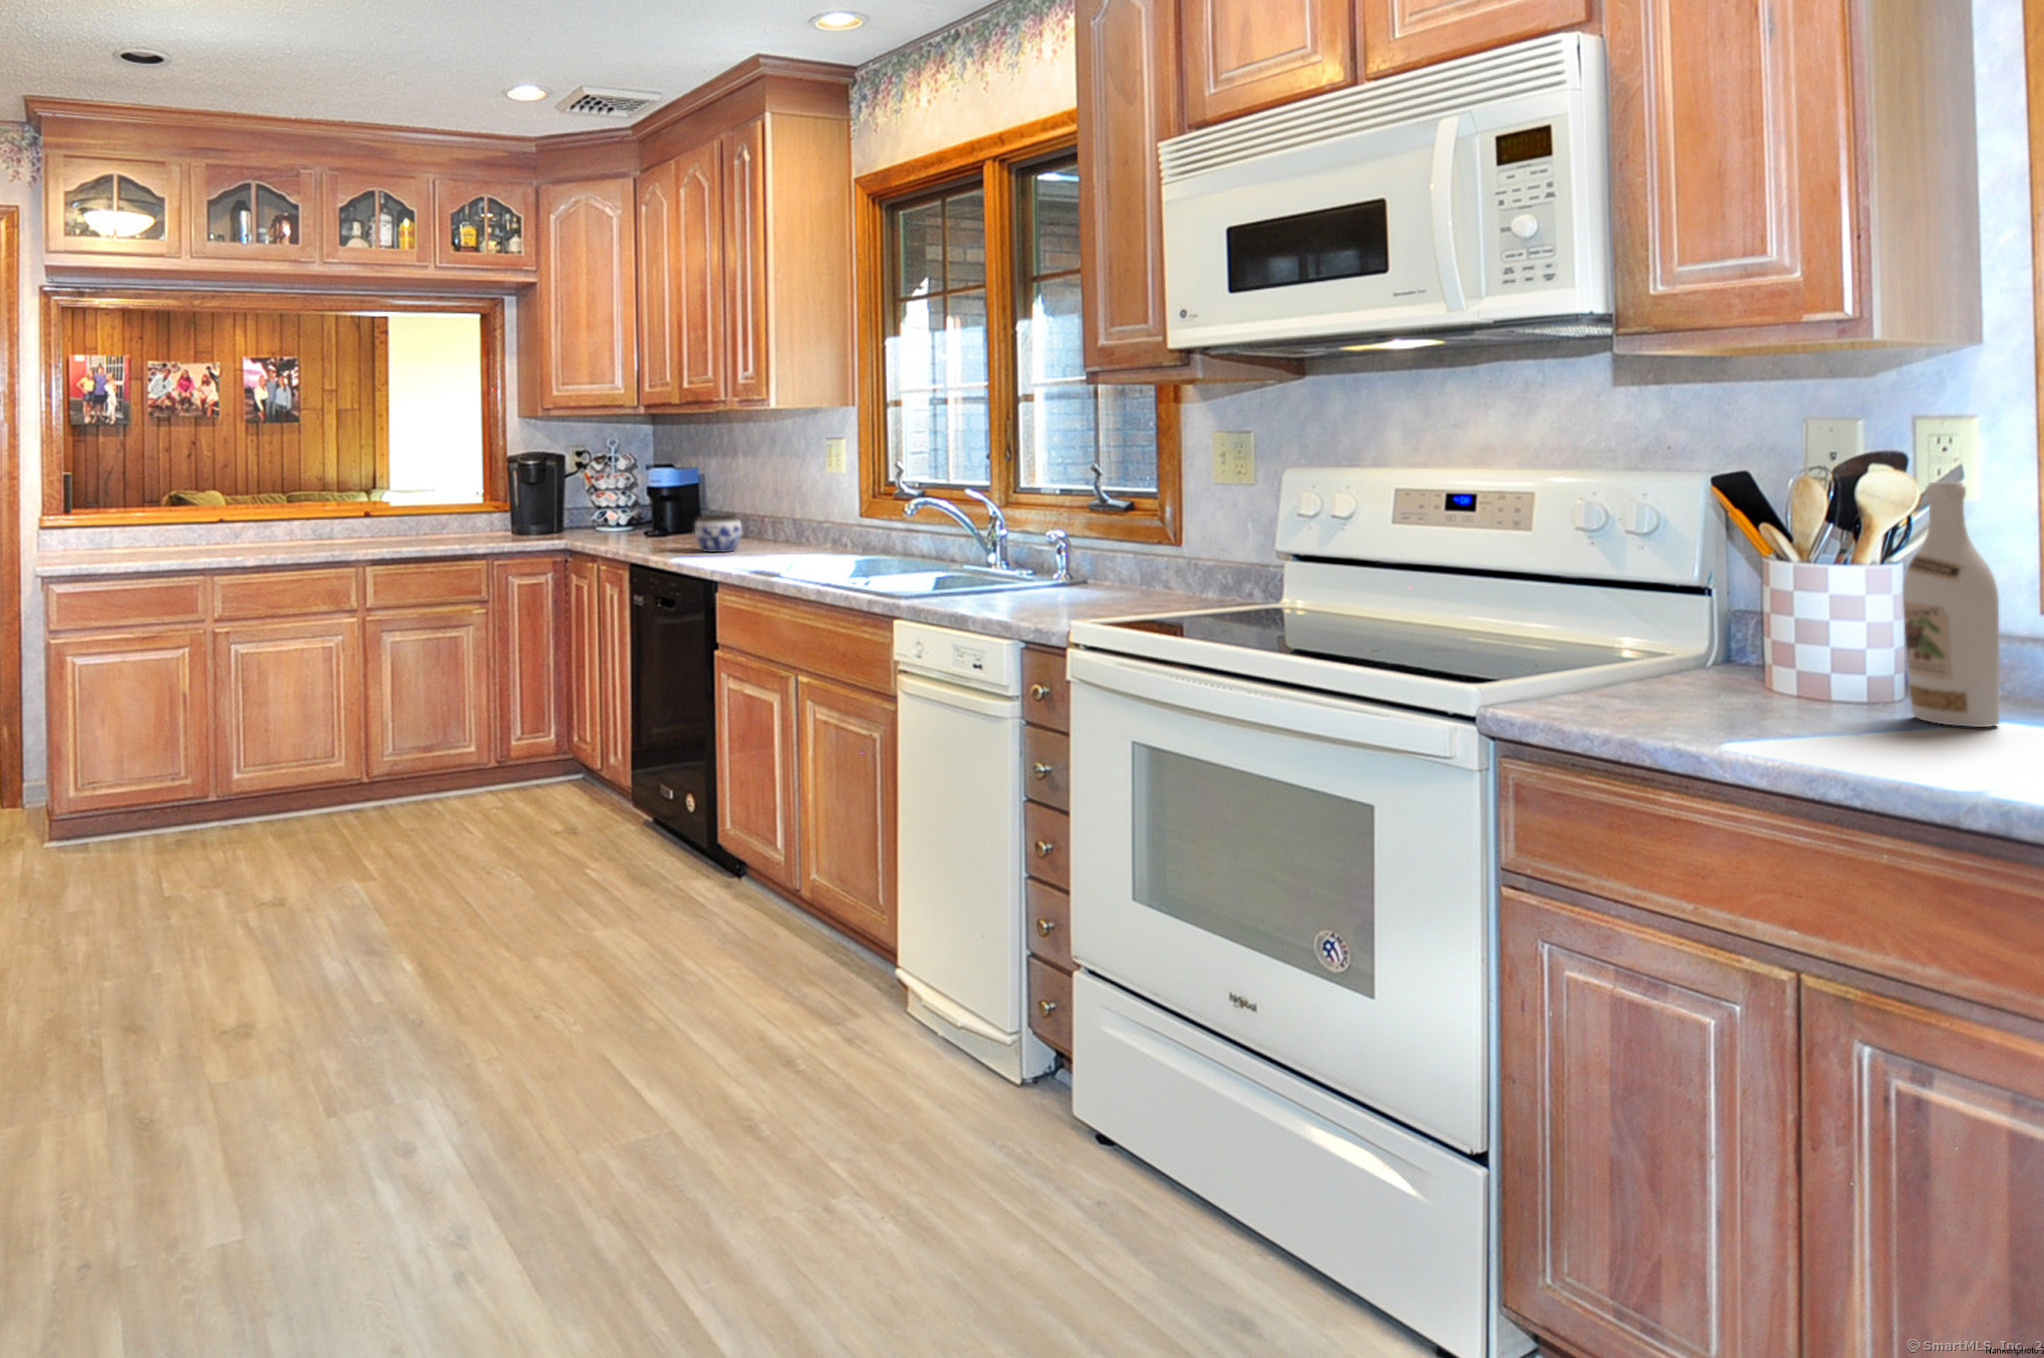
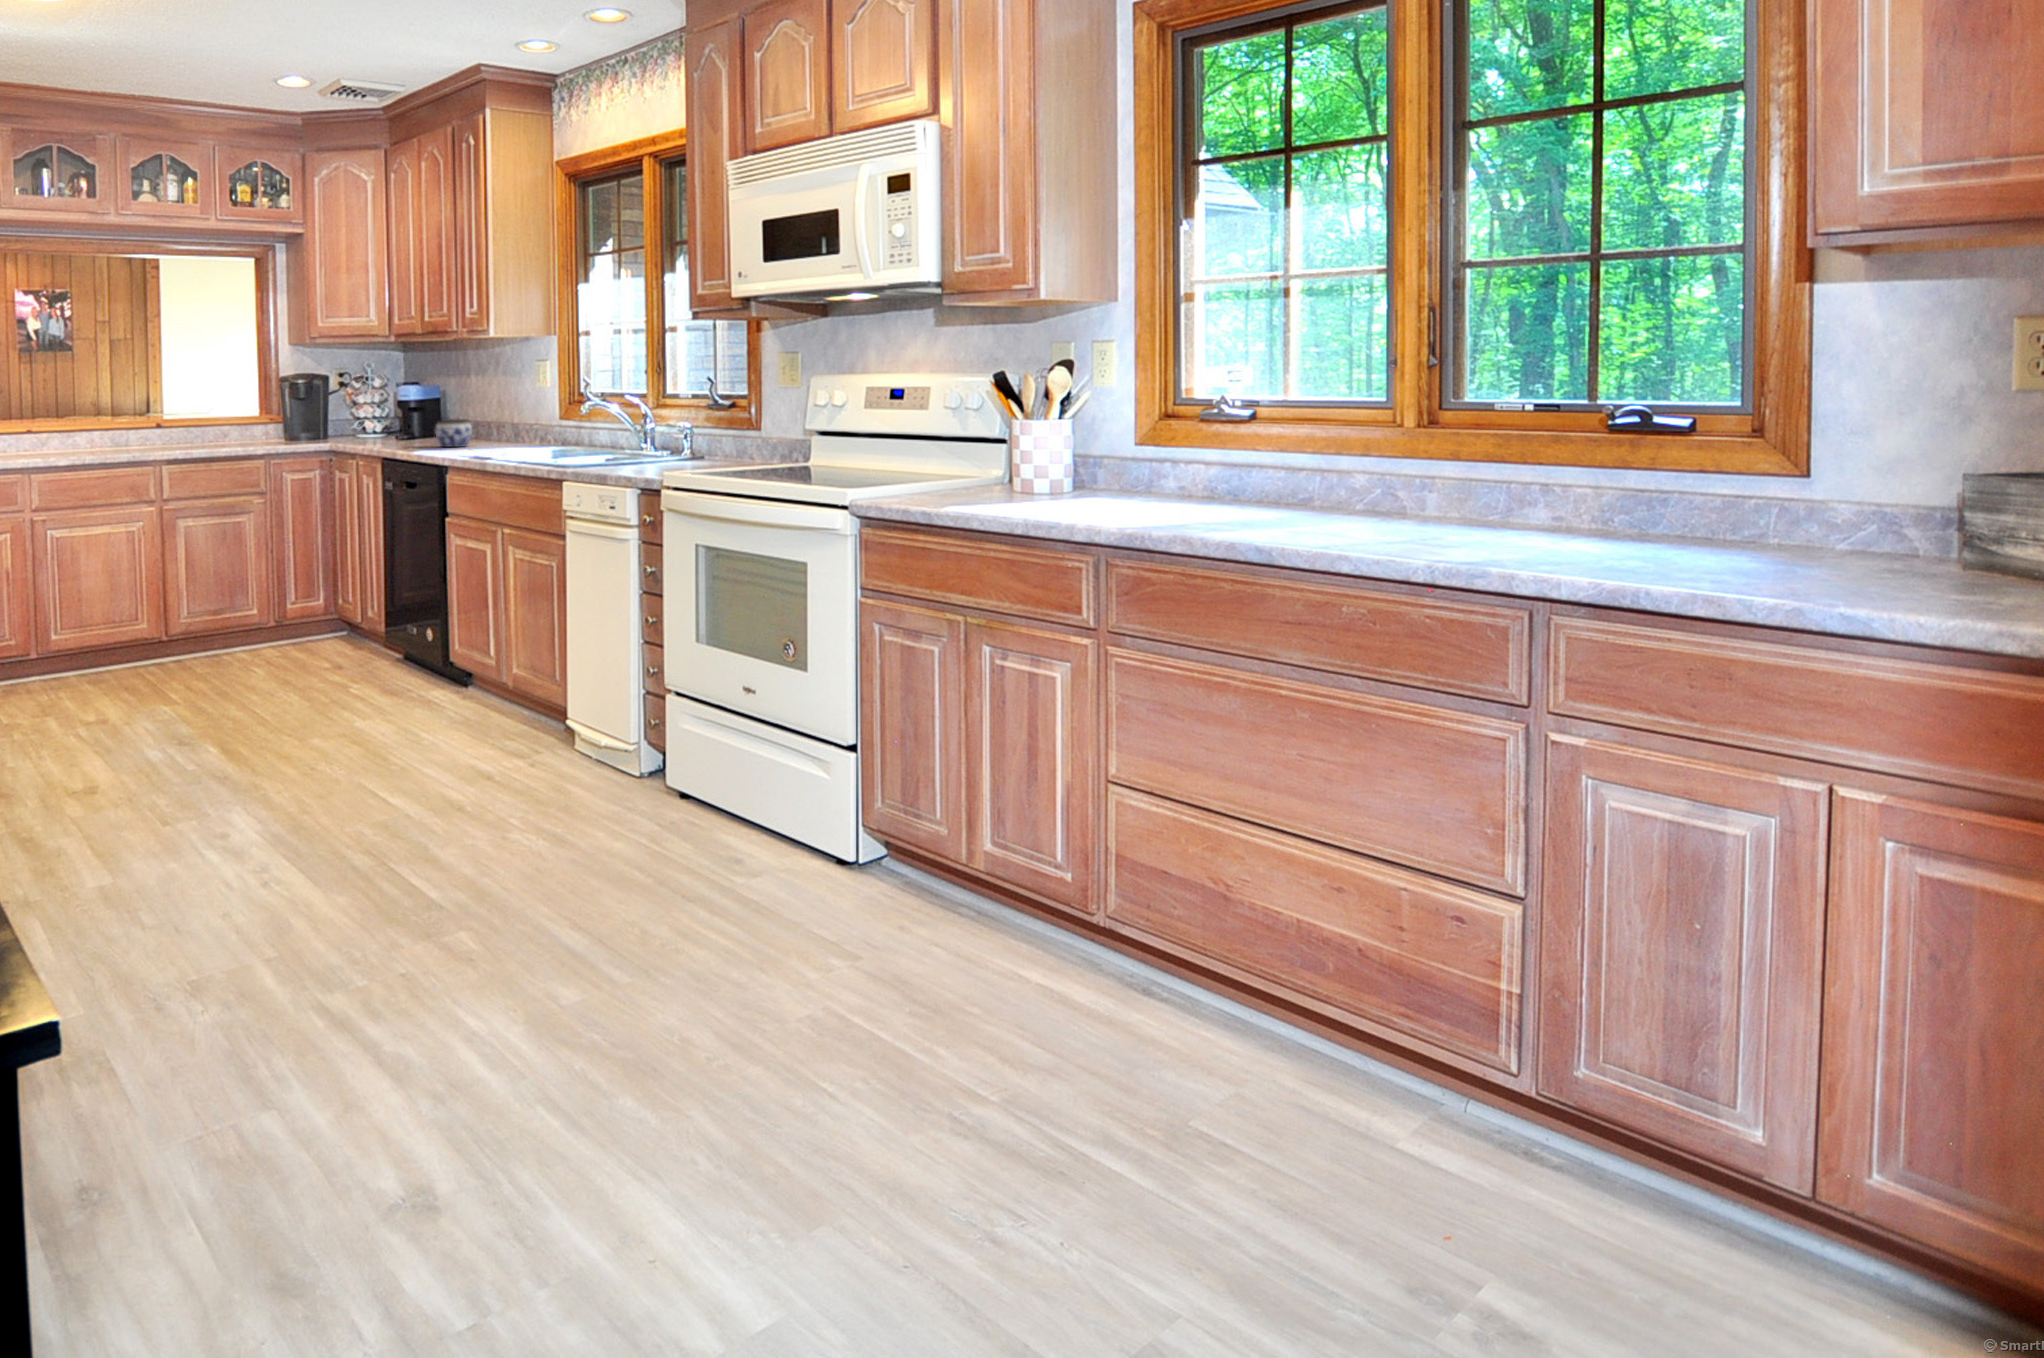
wine bottle: present [1903,482,1999,727] -> none [1052,373,1089,498]

